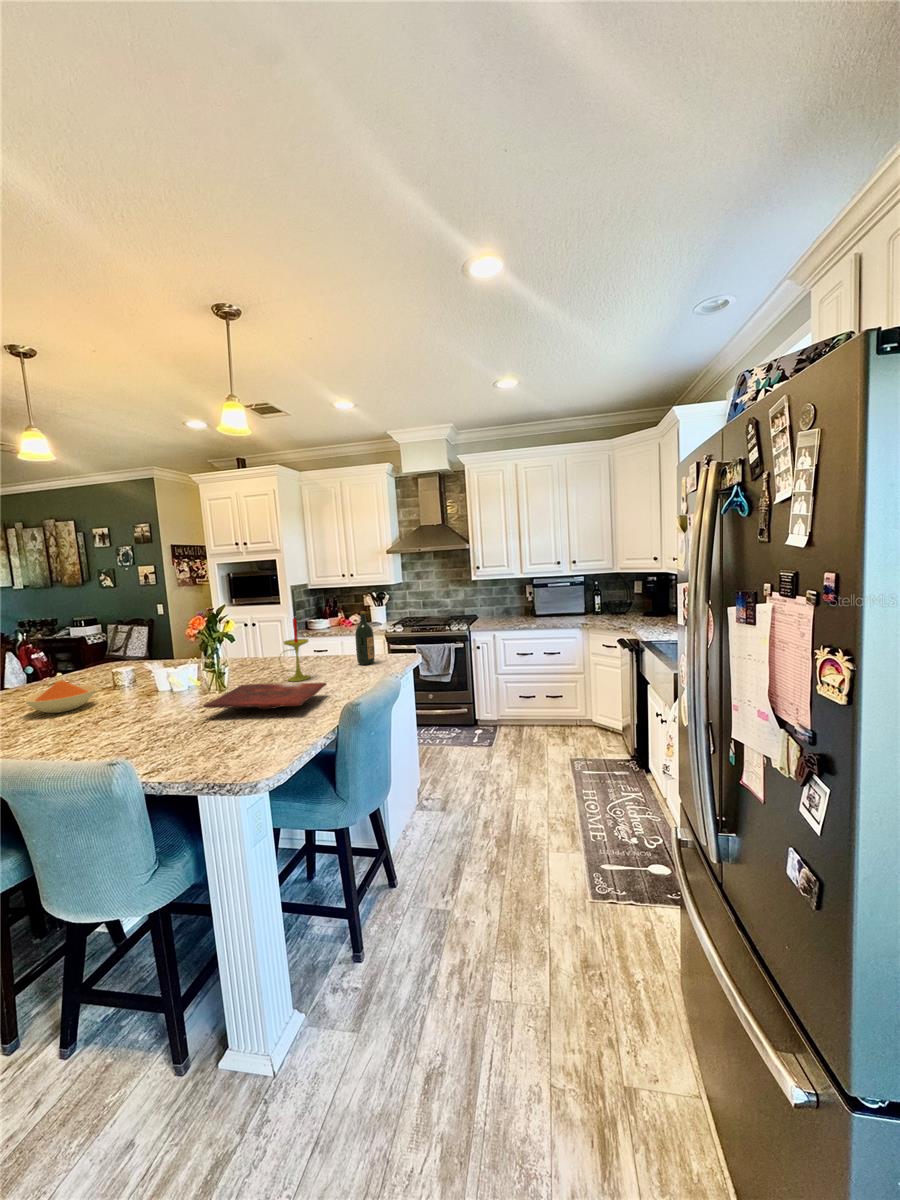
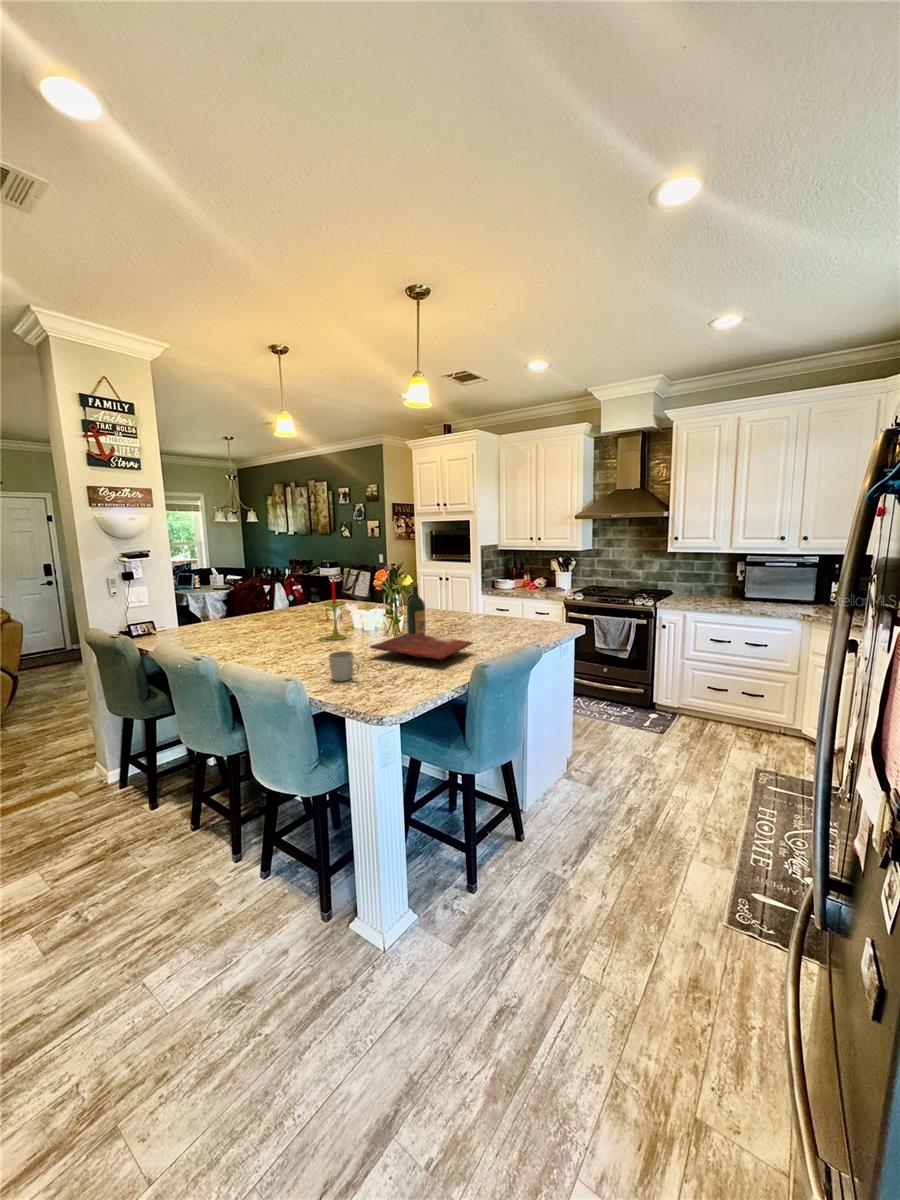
wine bottle: present [355,611,375,665] -> present [407,583,426,635]
candle: present [279,618,310,681] -> present [318,582,346,640]
bowl: present [24,681,97,713] -> none [265,612,311,635]
mug: none [159,714,204,753] -> present [329,651,359,681]

